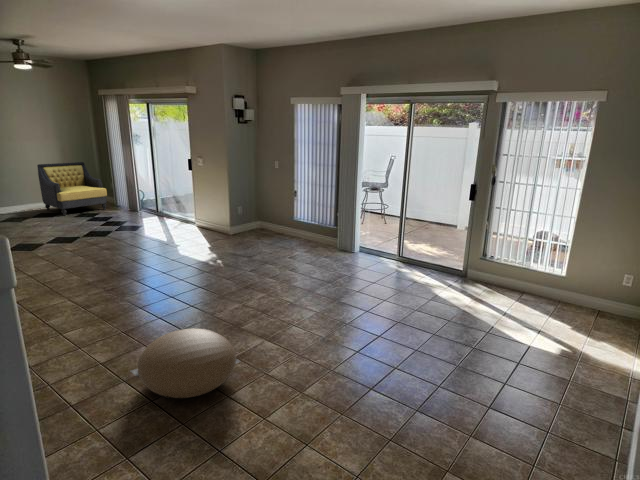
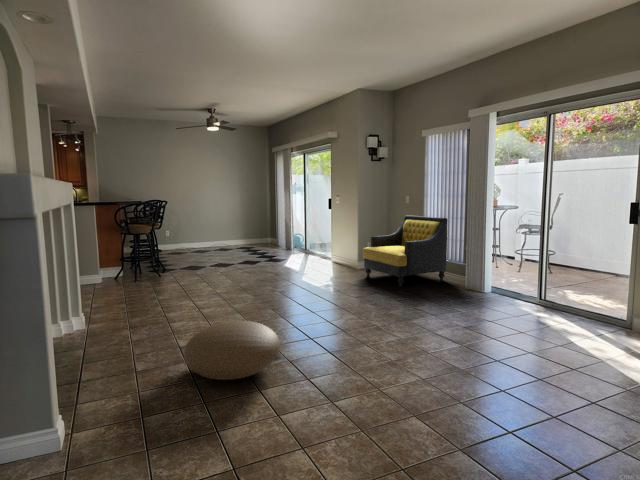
armchair: present [37,162,107,216] -> present [363,215,448,287]

